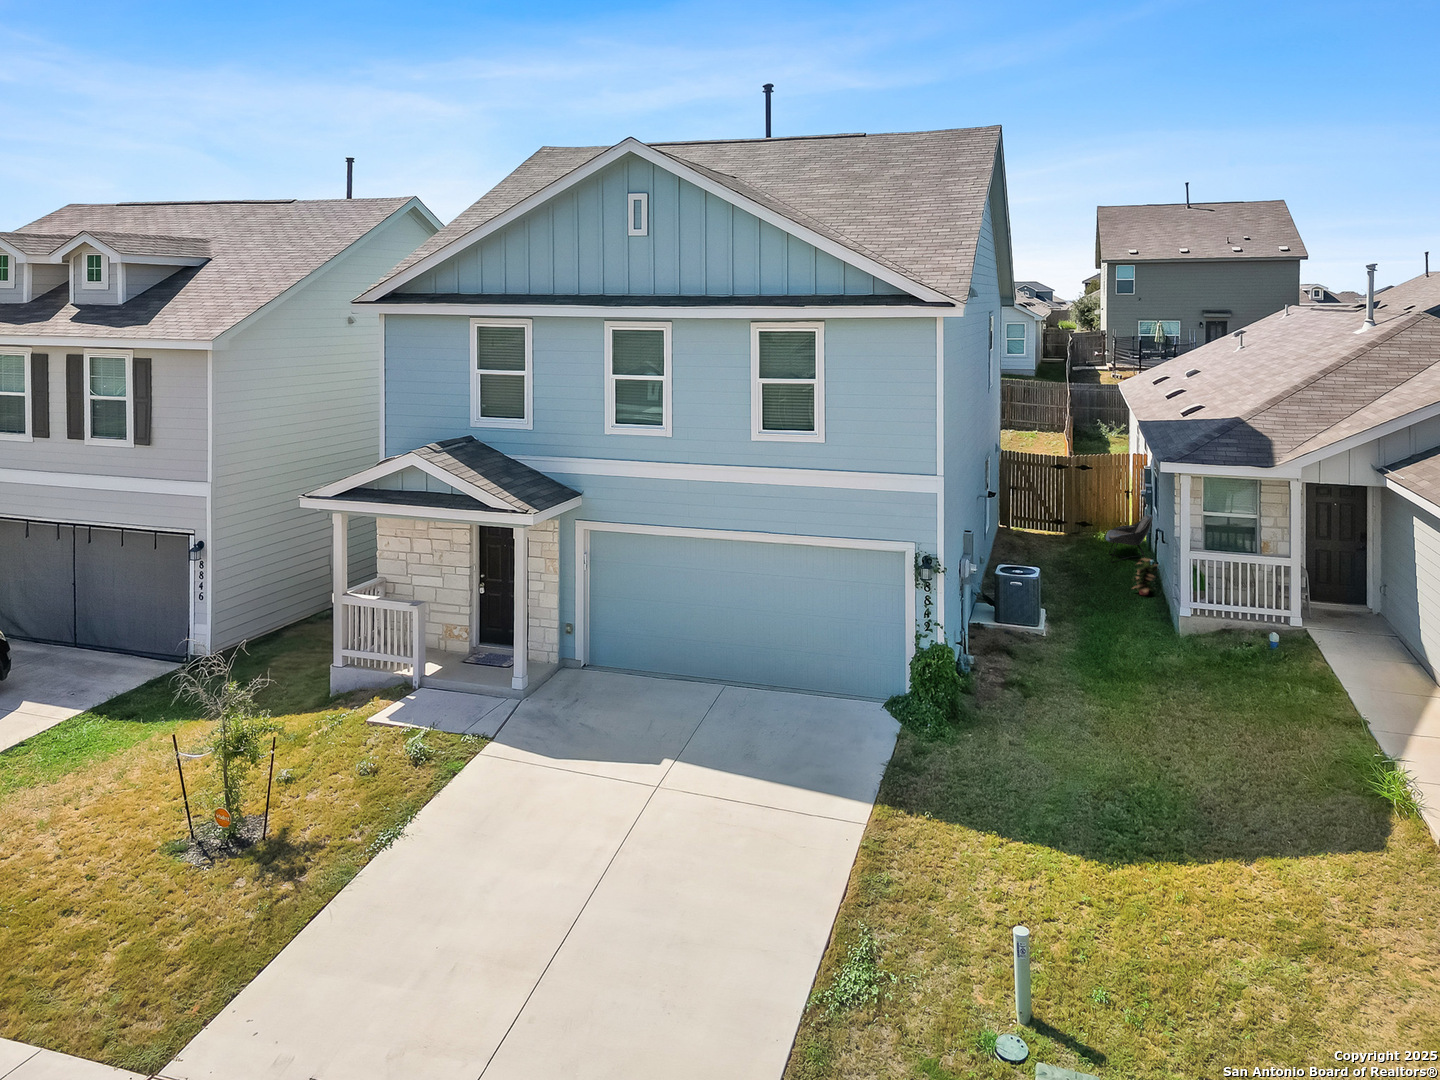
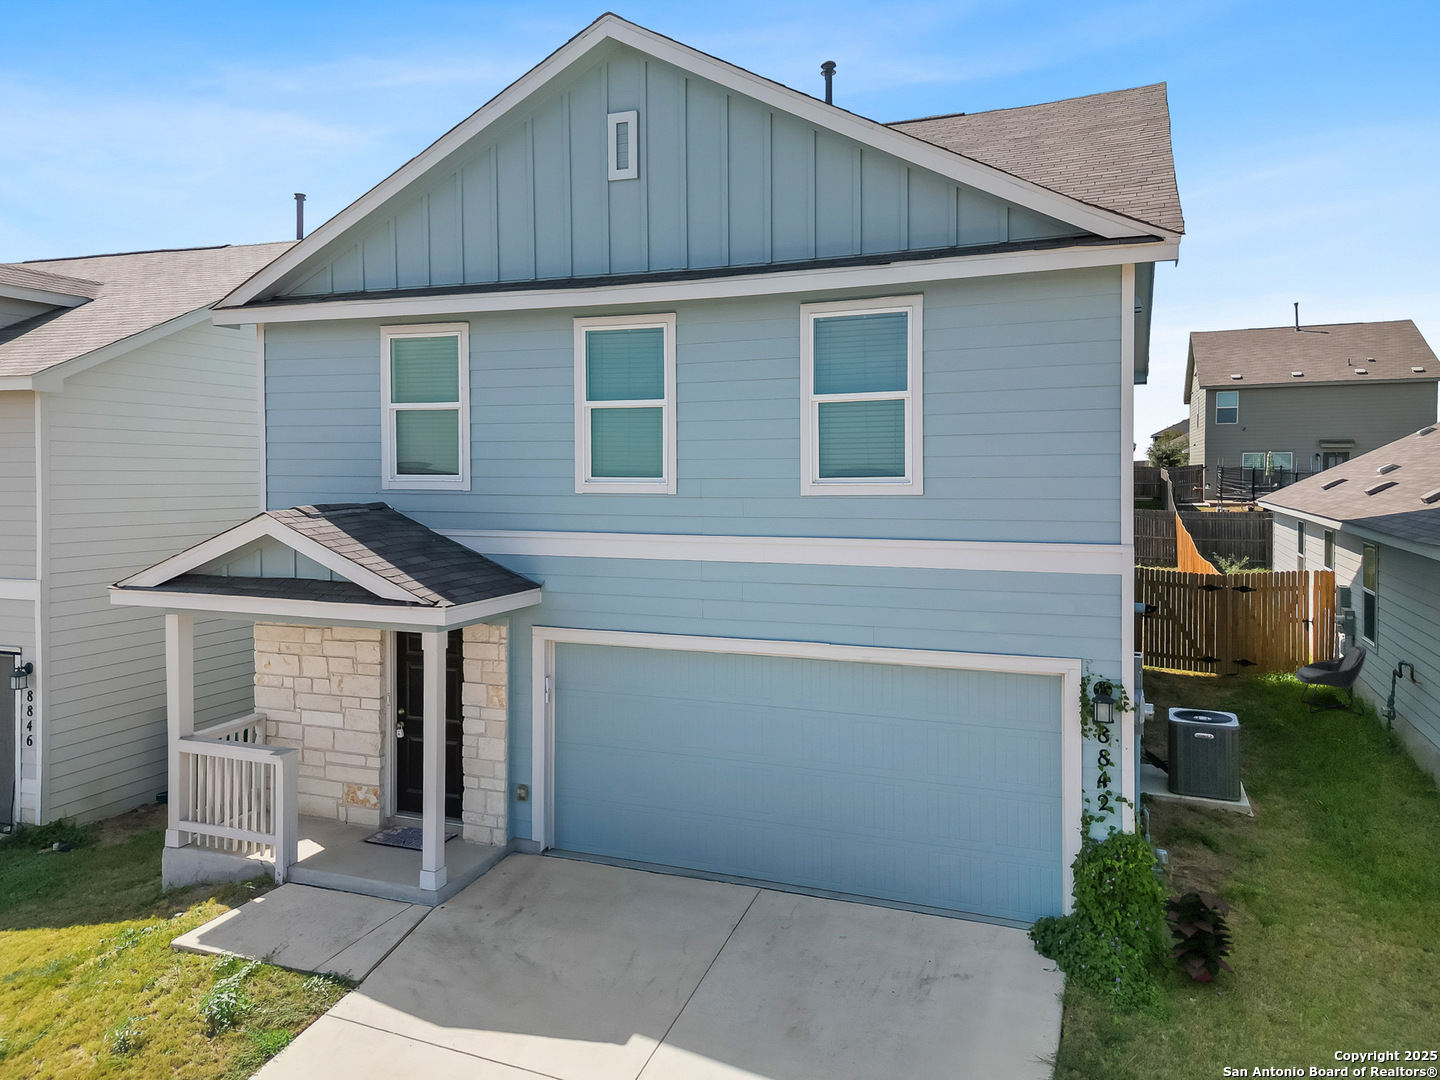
decorative plant: present [1134,558,1159,595] -> present [1162,886,1234,981]

